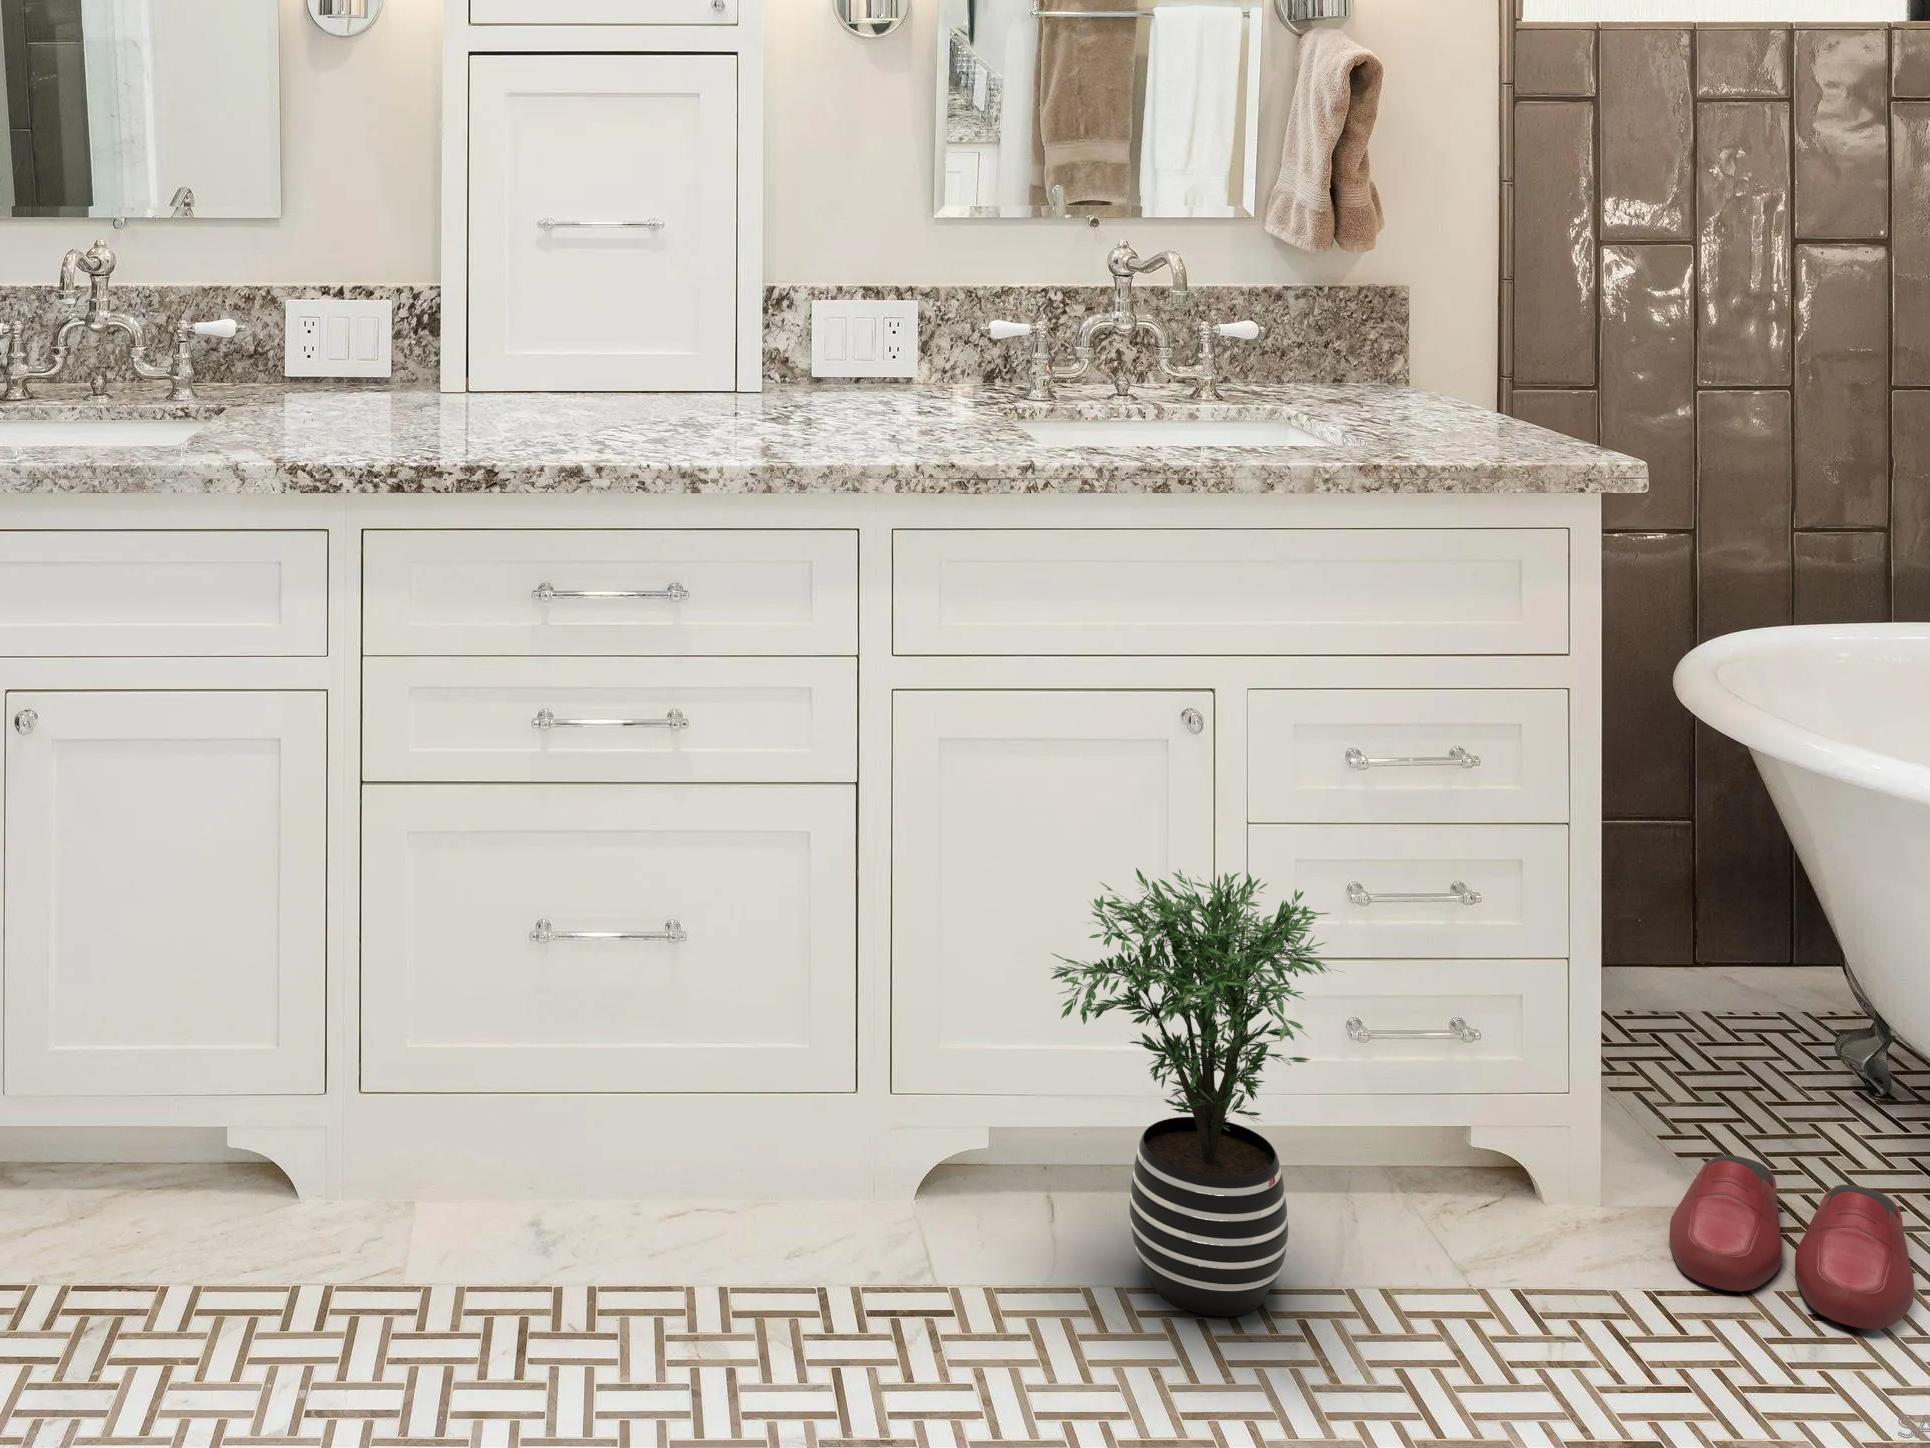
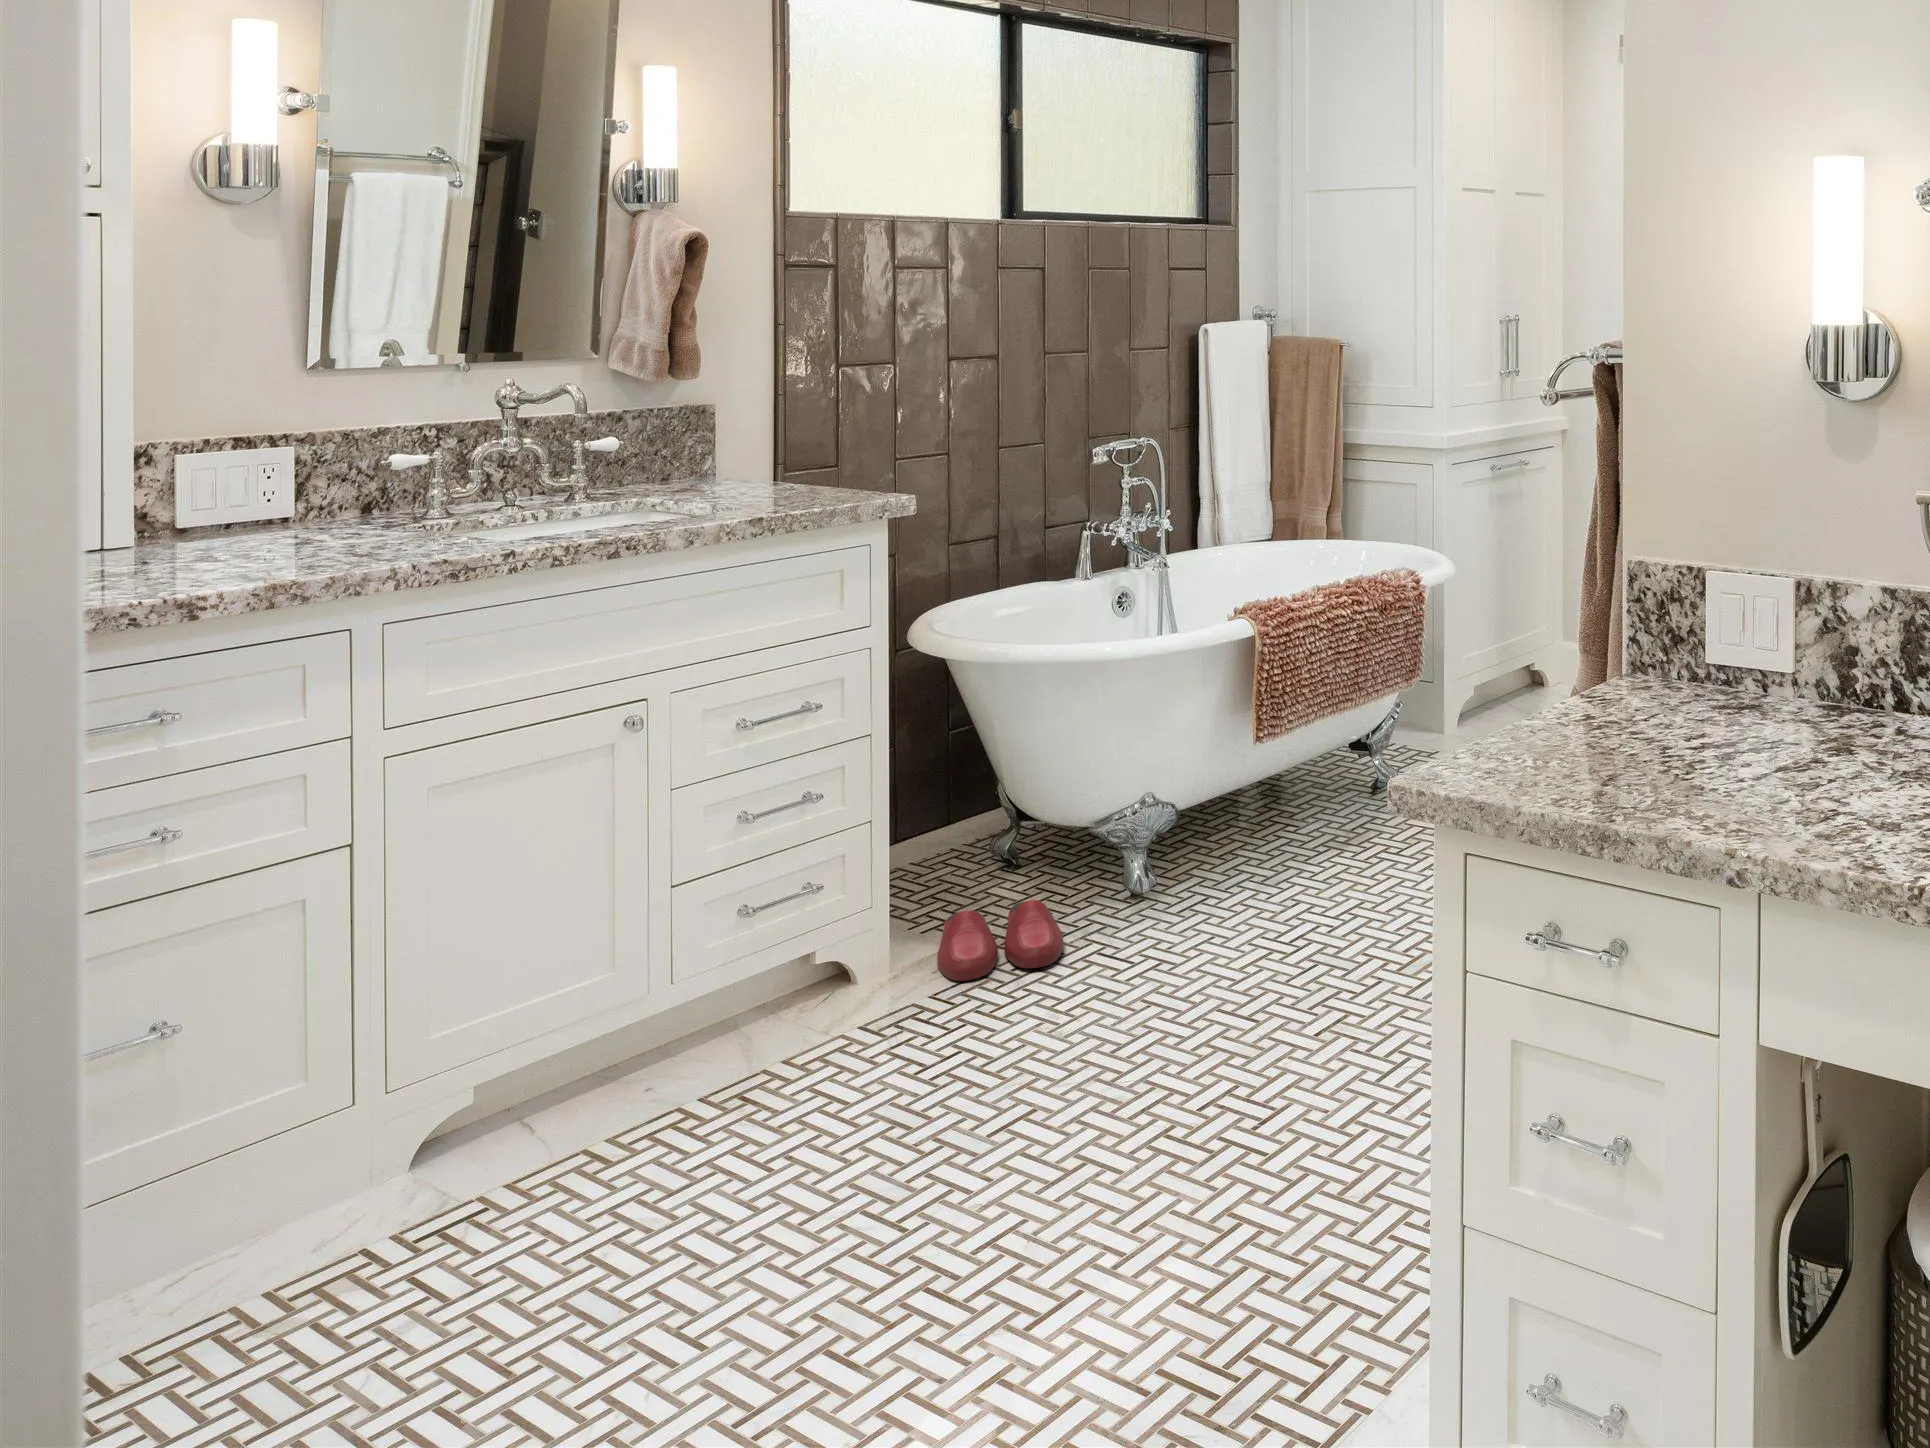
potted plant: present [1051,868,1337,1316] -> none [551,812,771,1134]

